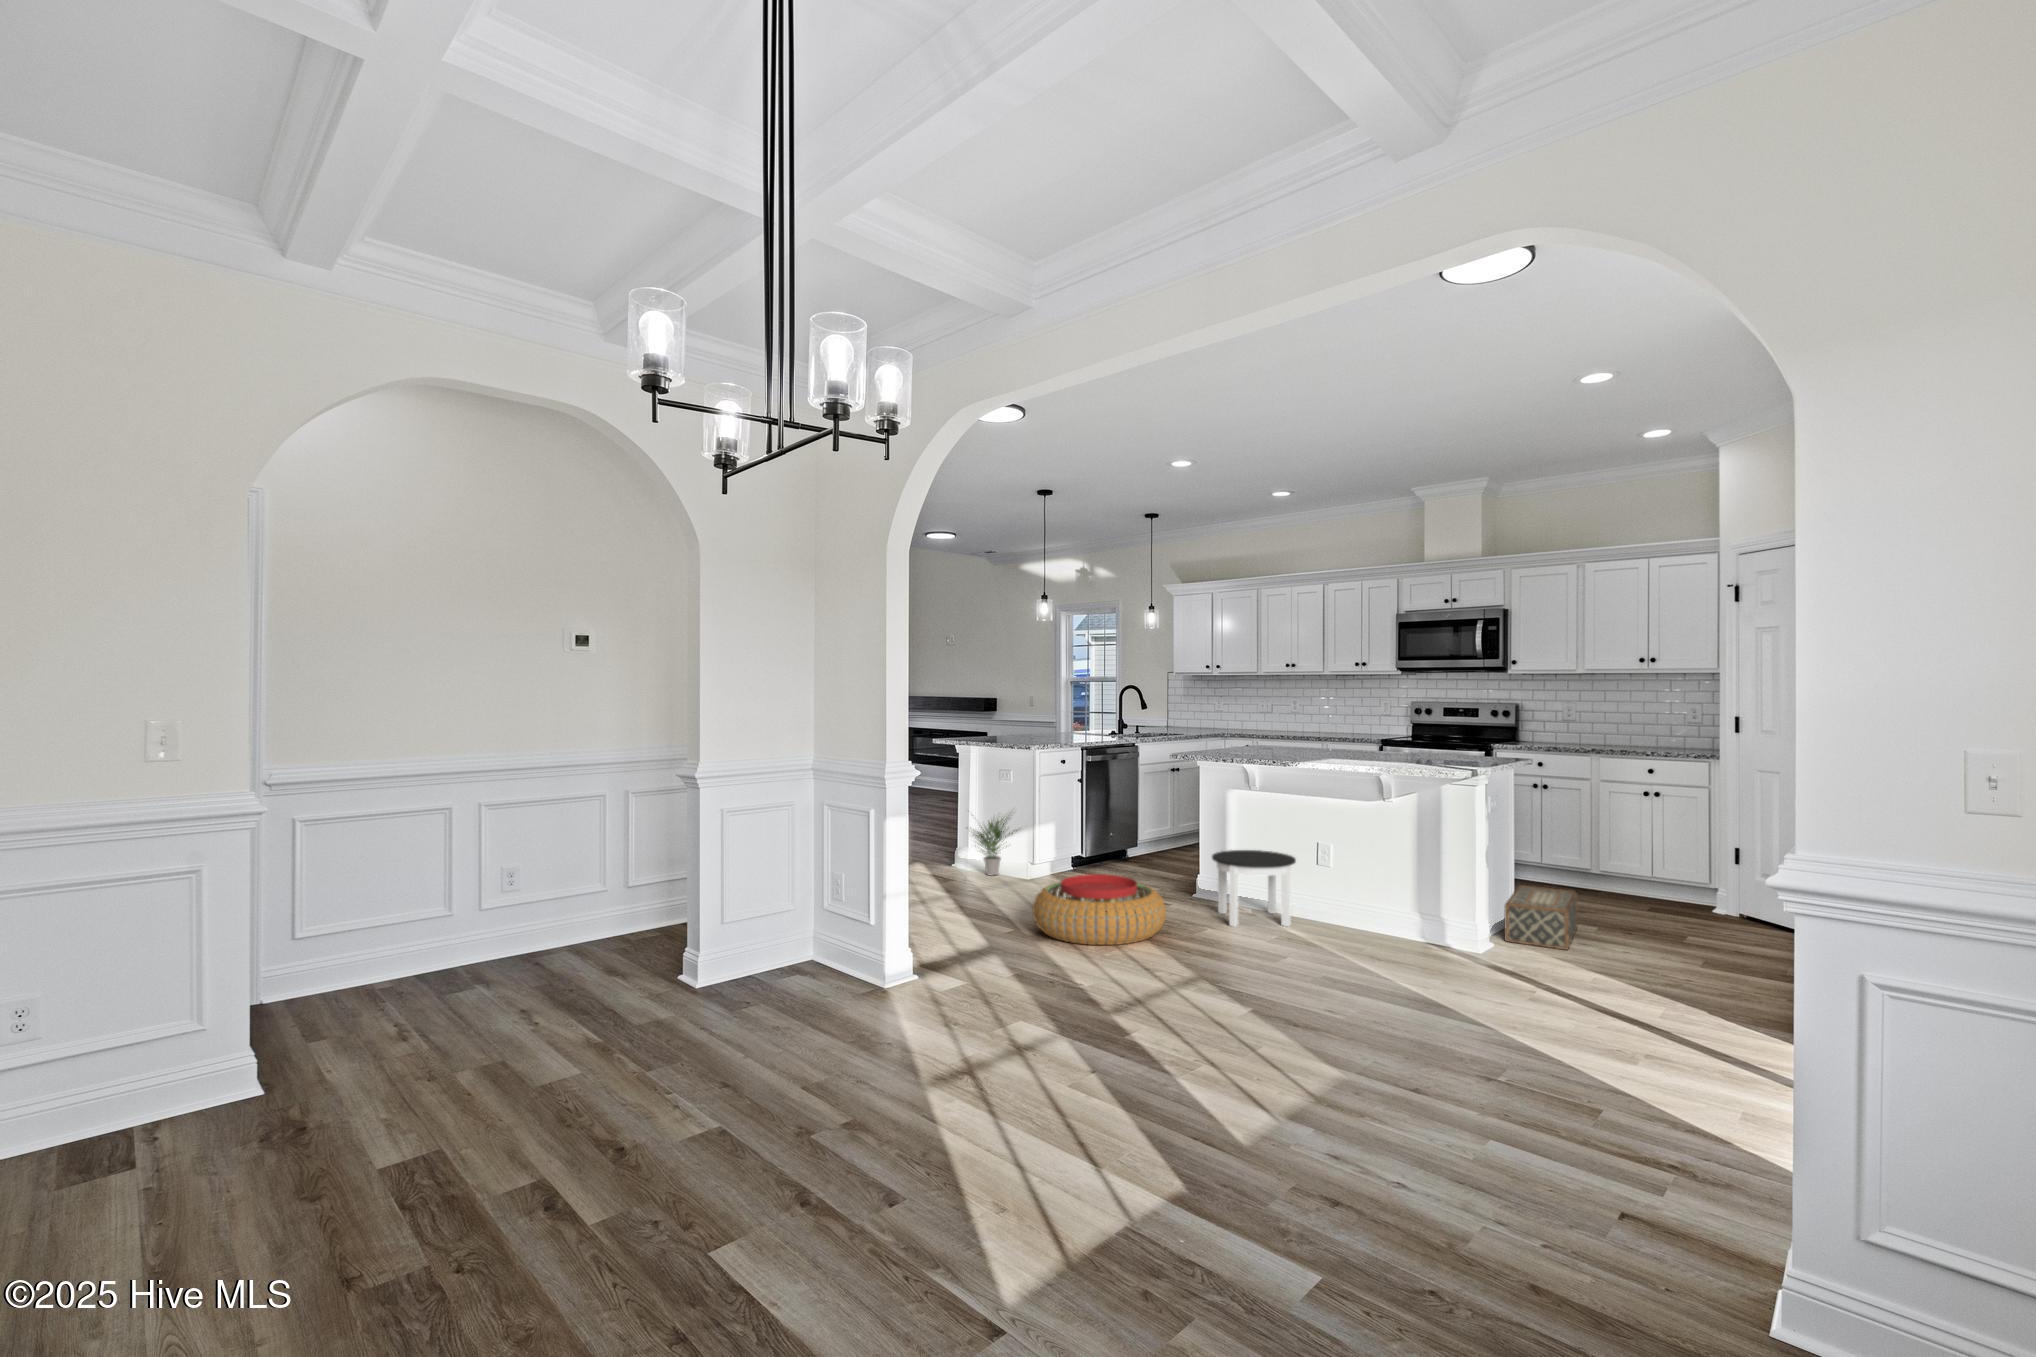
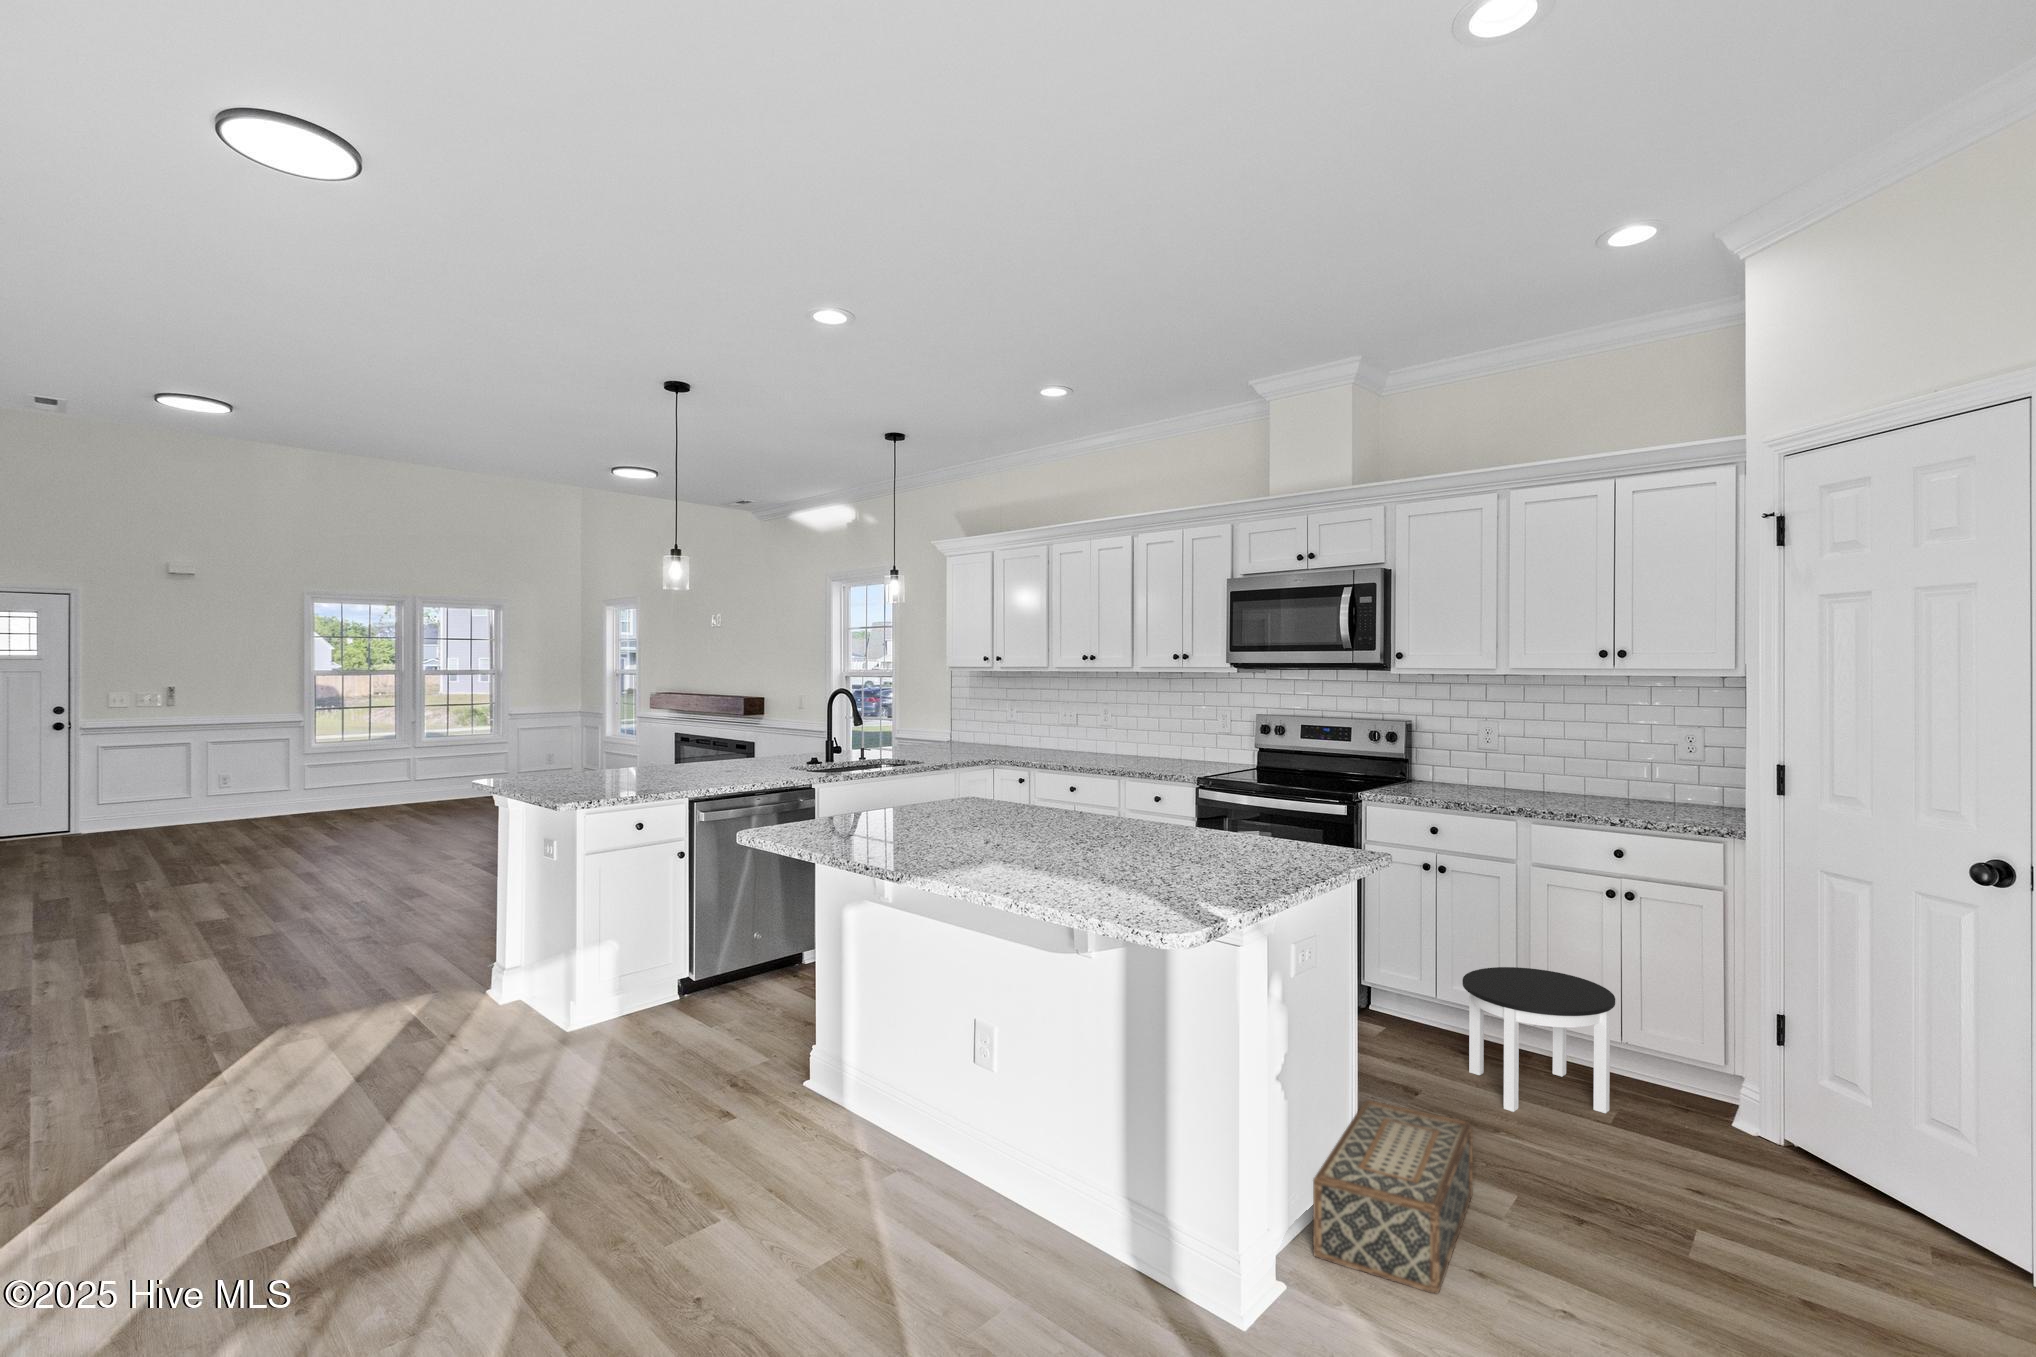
potted plant: present [972,815,1017,875] -> none [444,908,561,1031]
round table: present [1212,850,1296,927] -> present [1462,967,1615,1113]
pouf: present [1032,874,1166,945] -> none [313,1096,633,1305]

